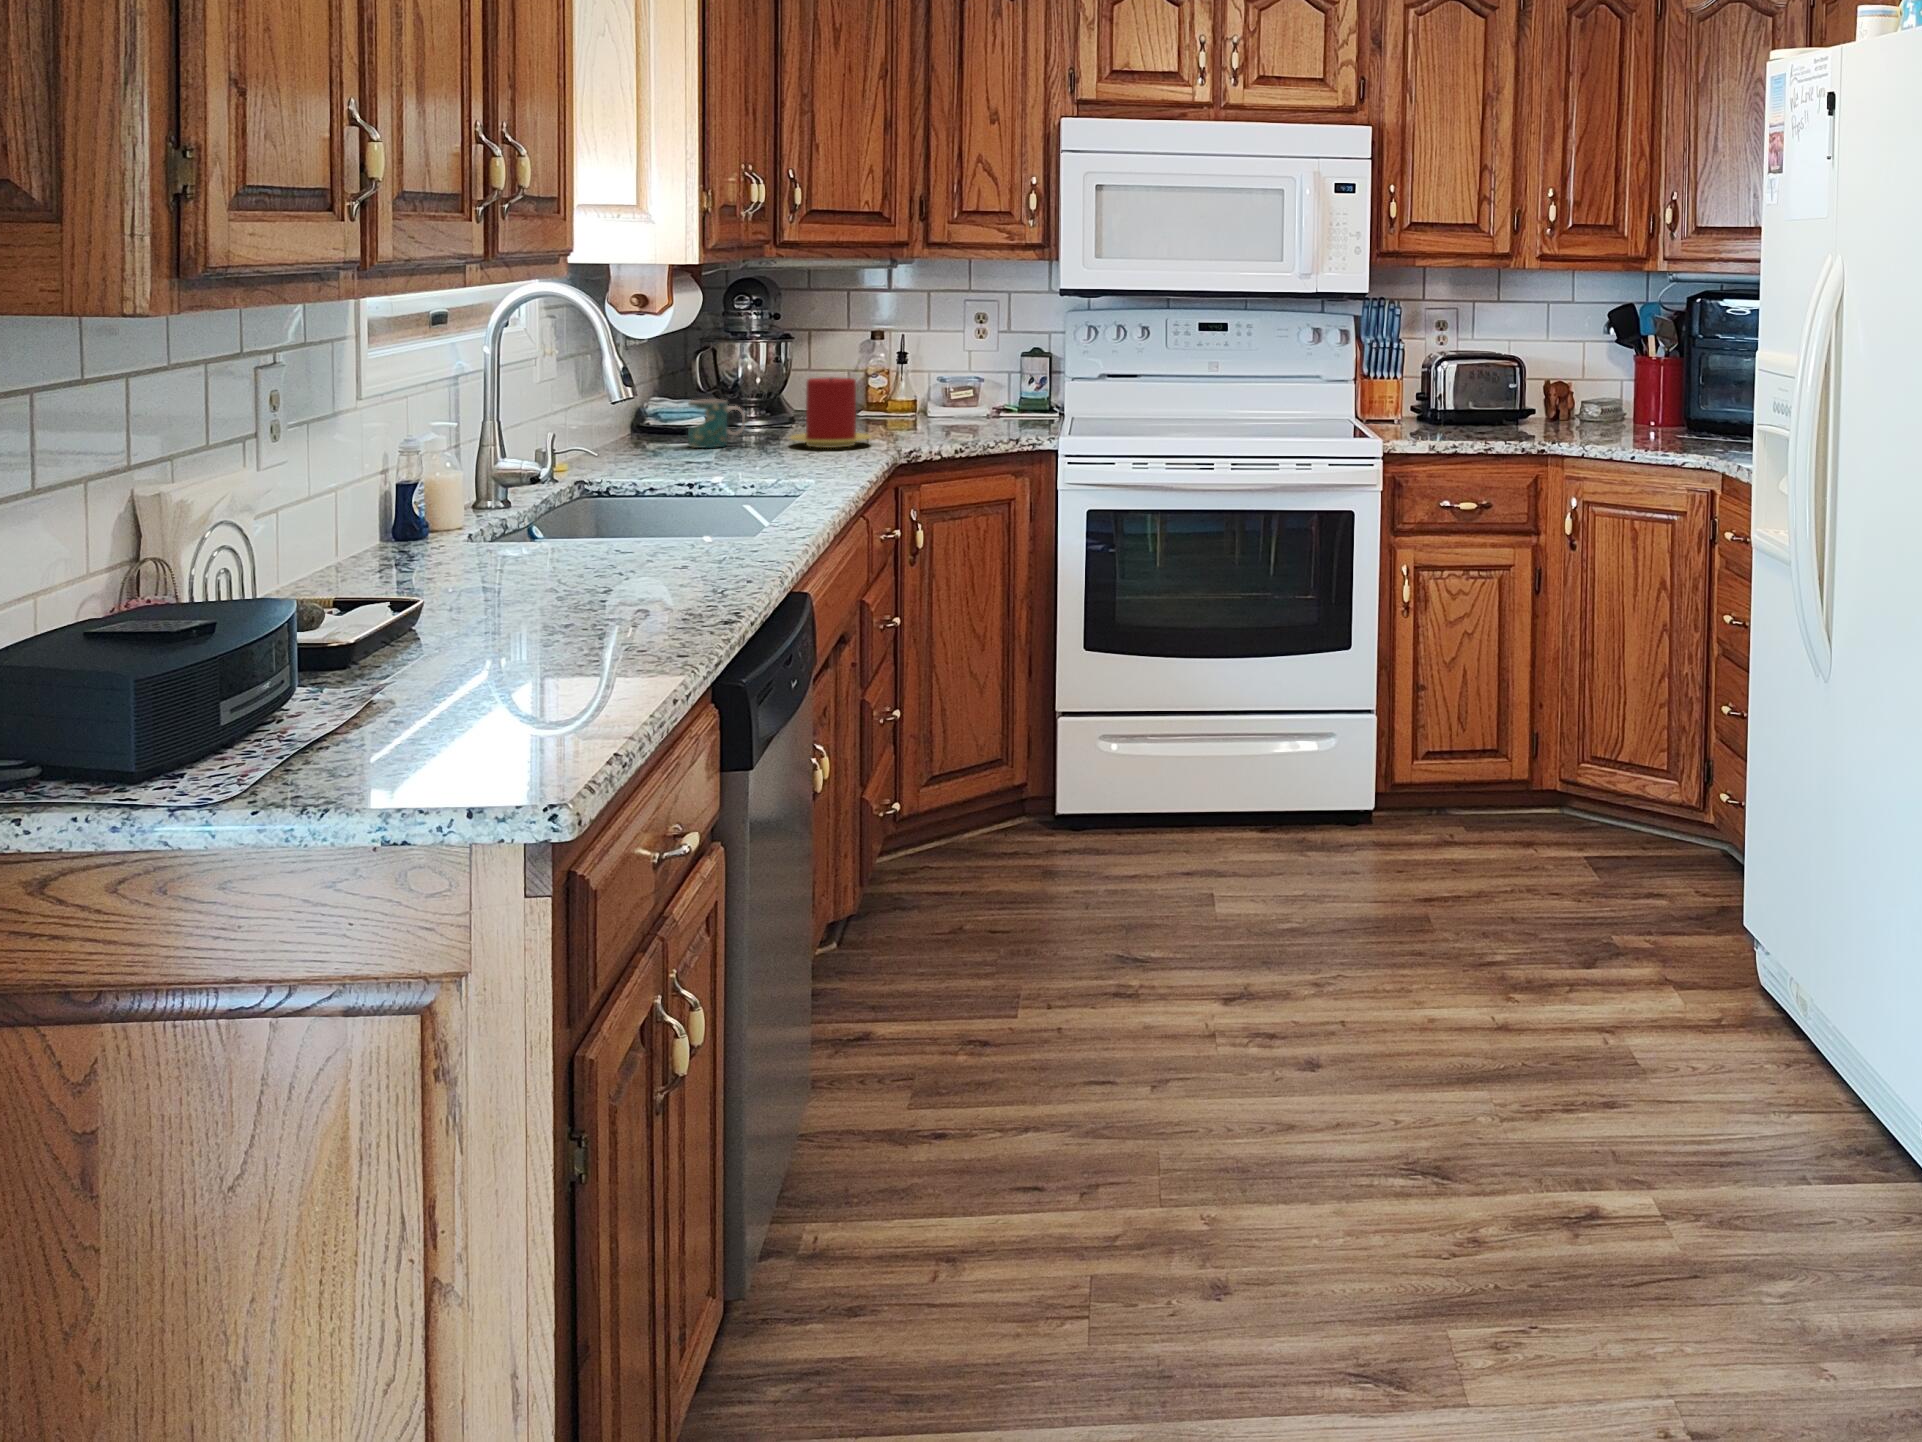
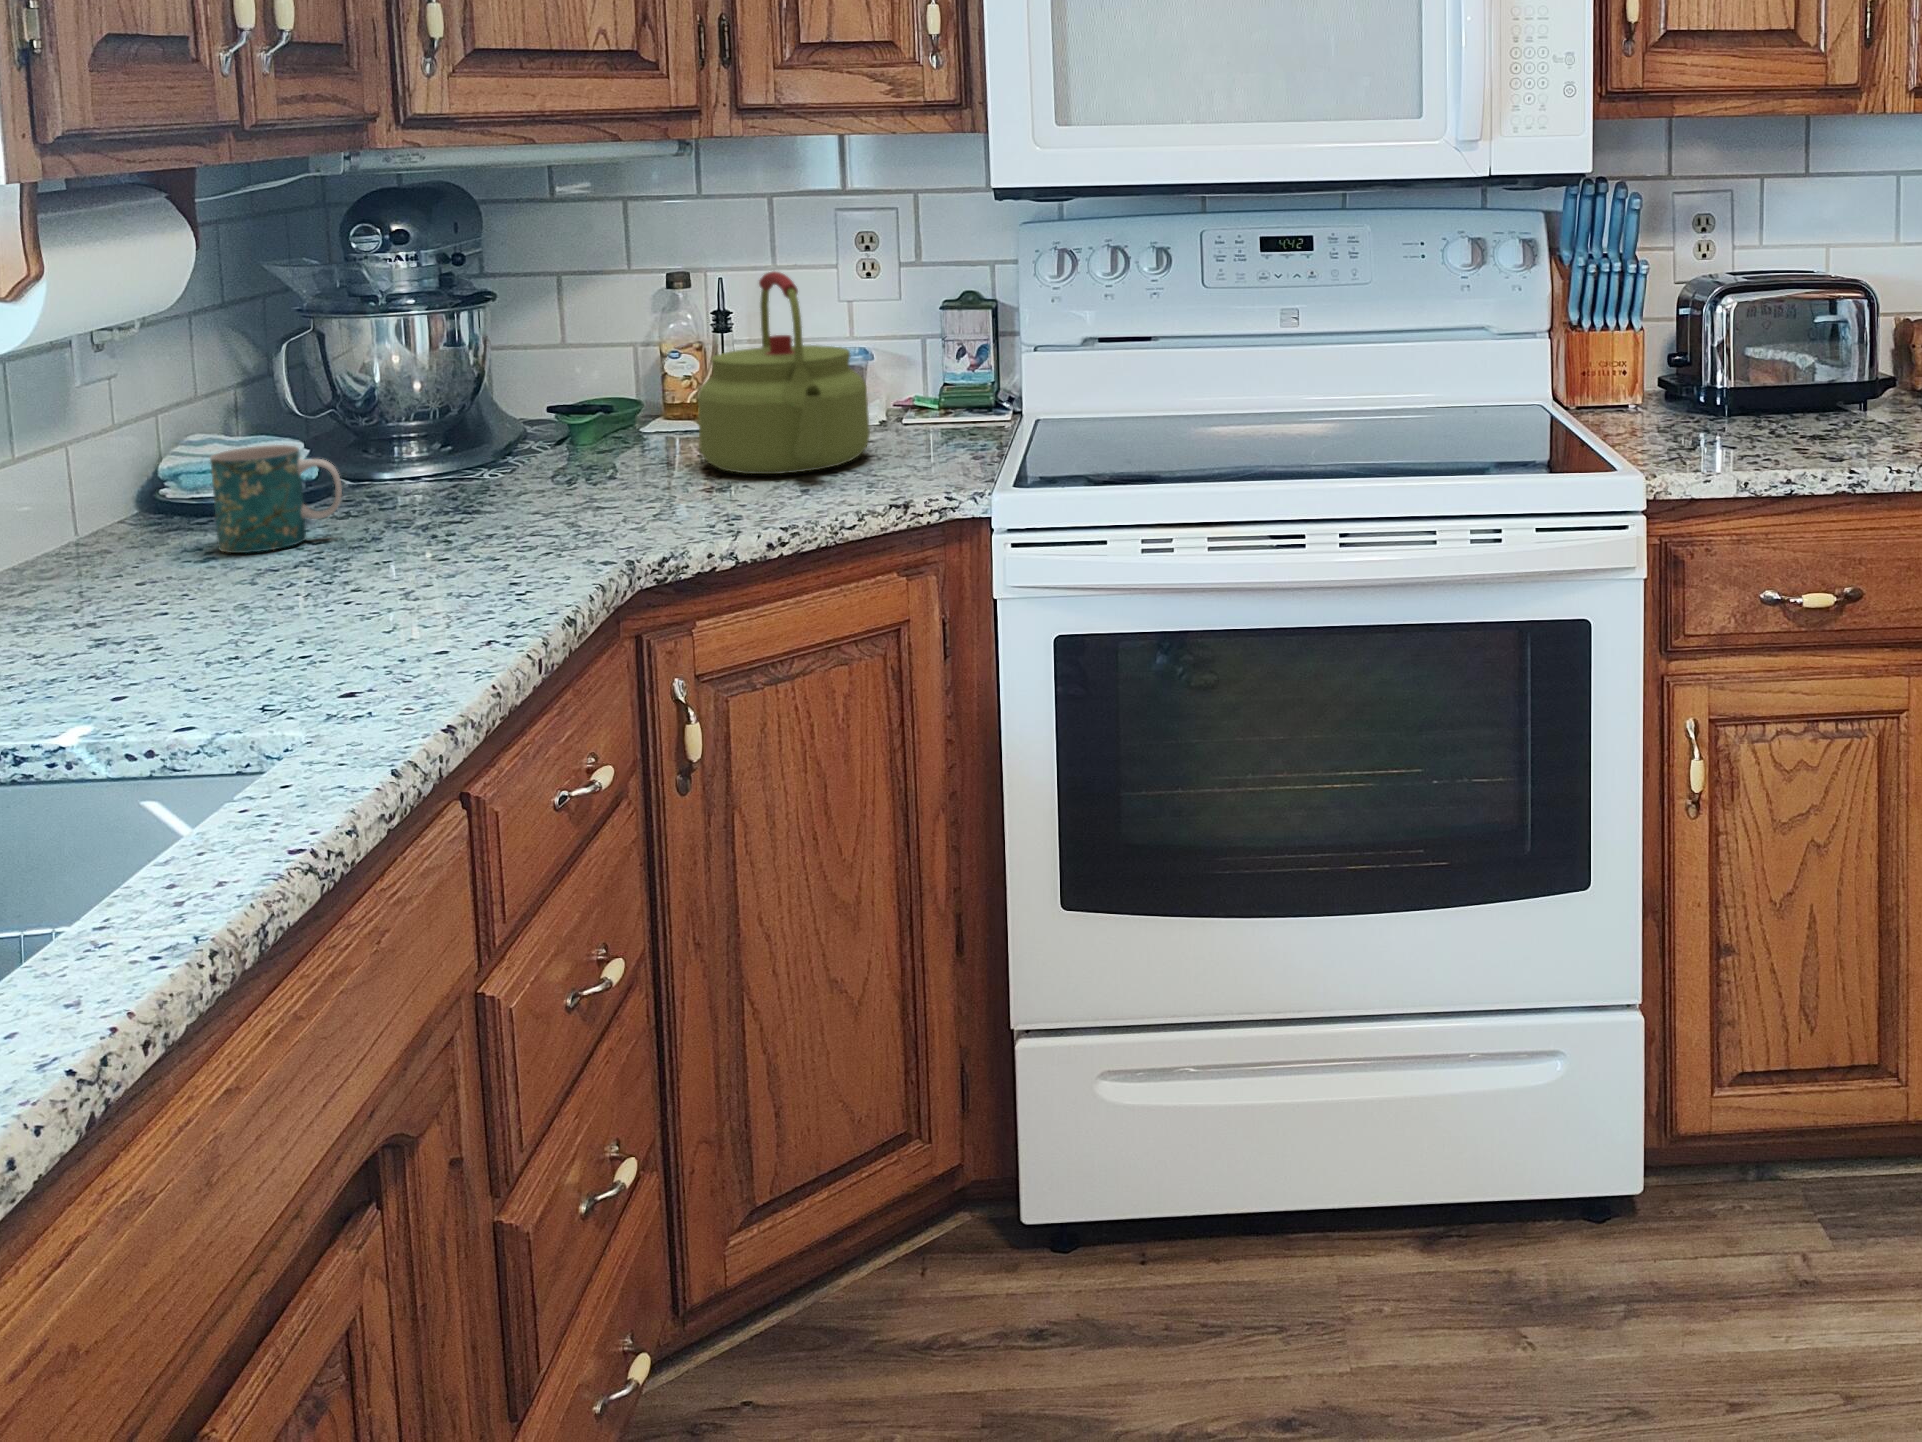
kettle: none [899,328,988,432] -> present [698,271,870,474]
candle: present [790,377,871,448] -> none [430,389,608,541]

